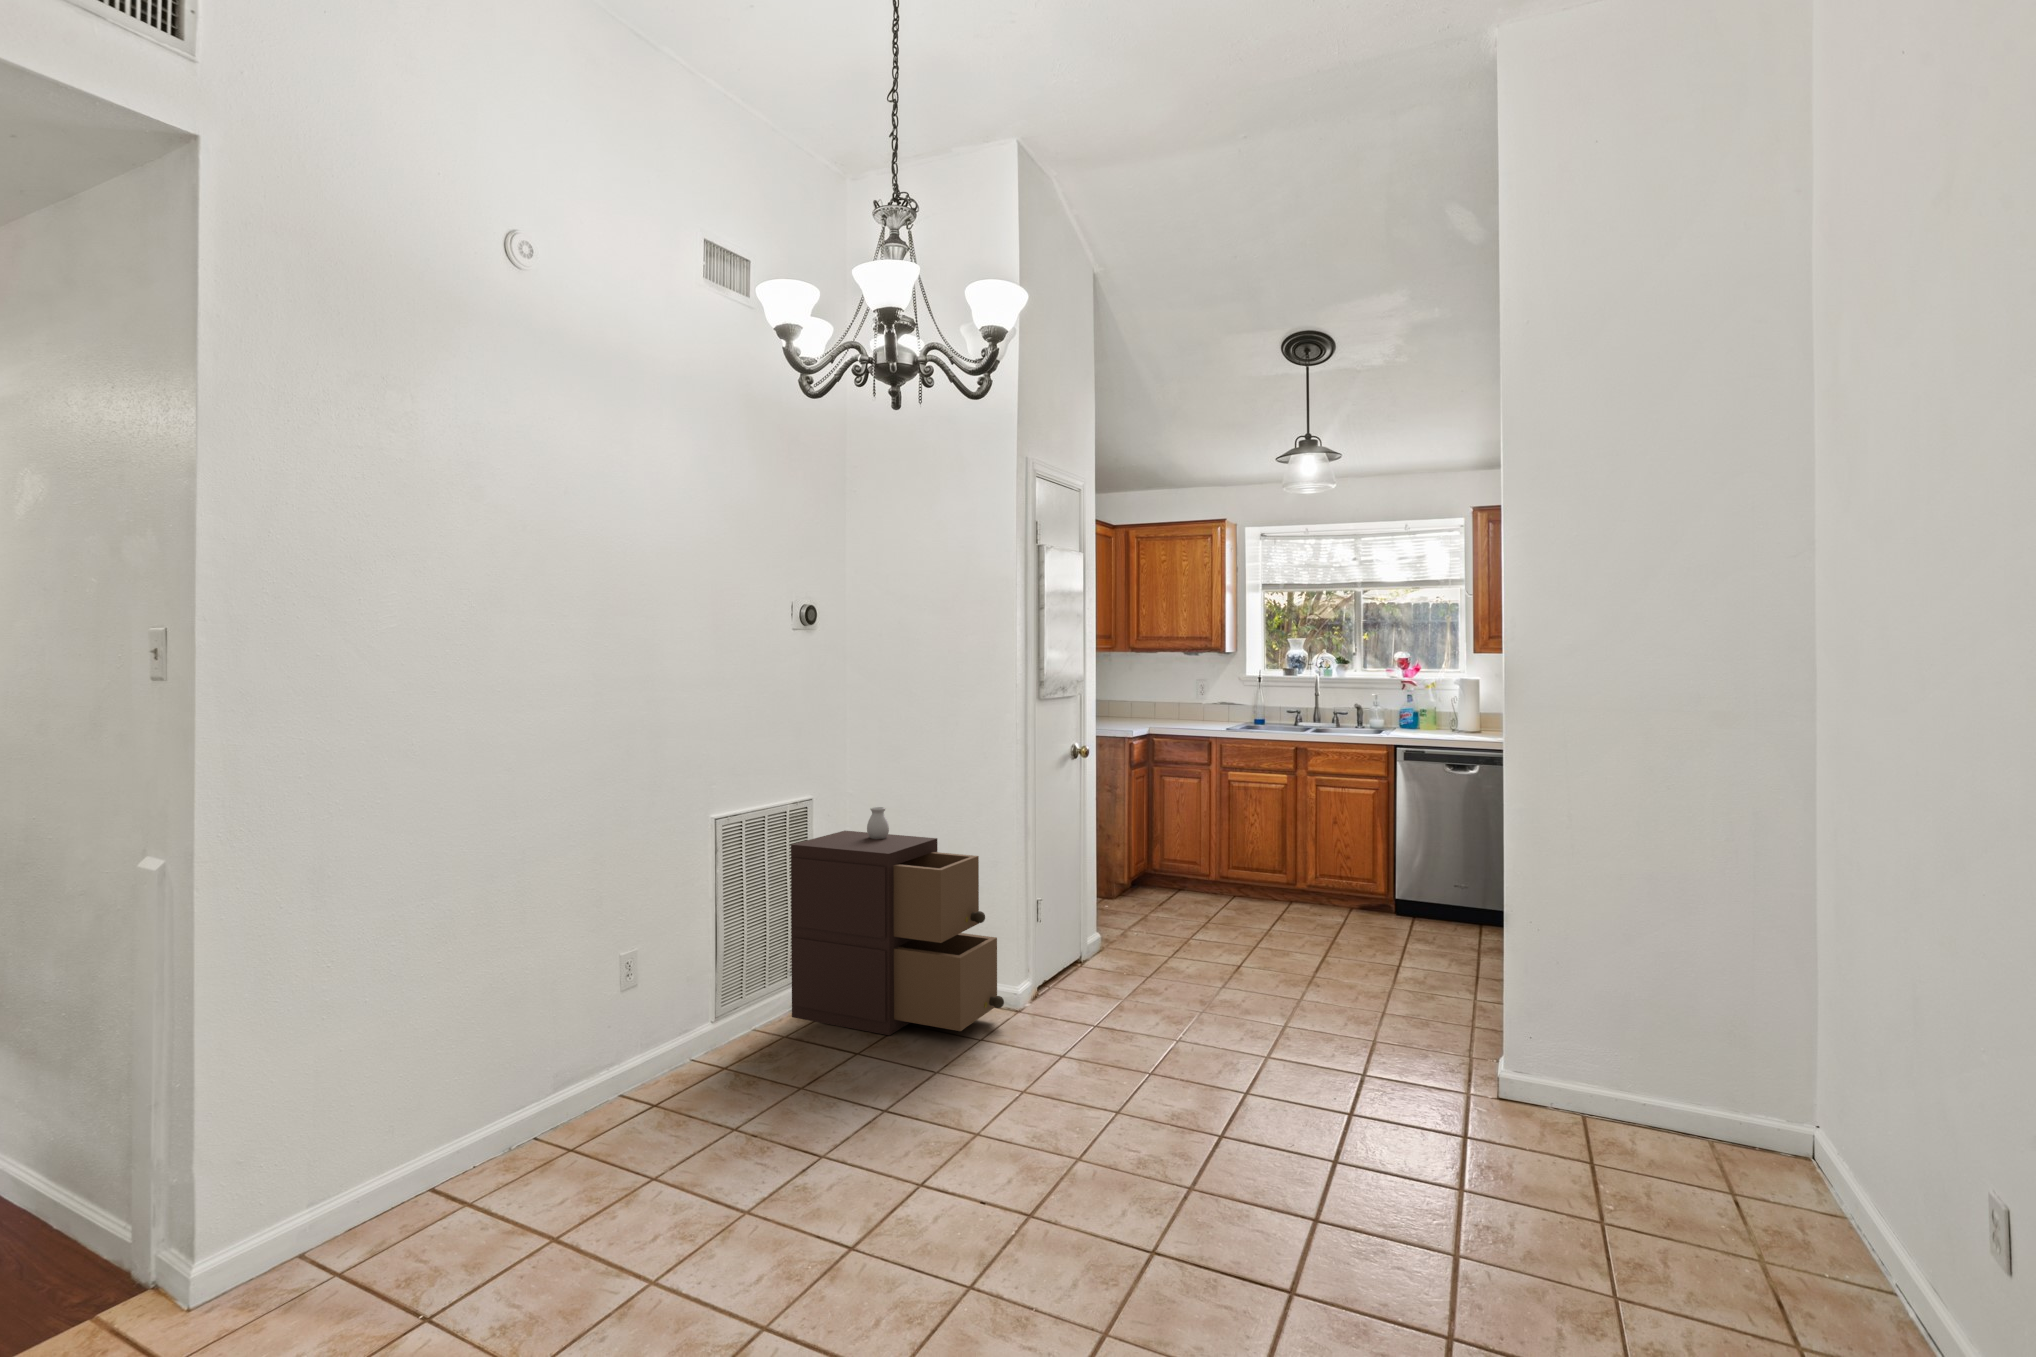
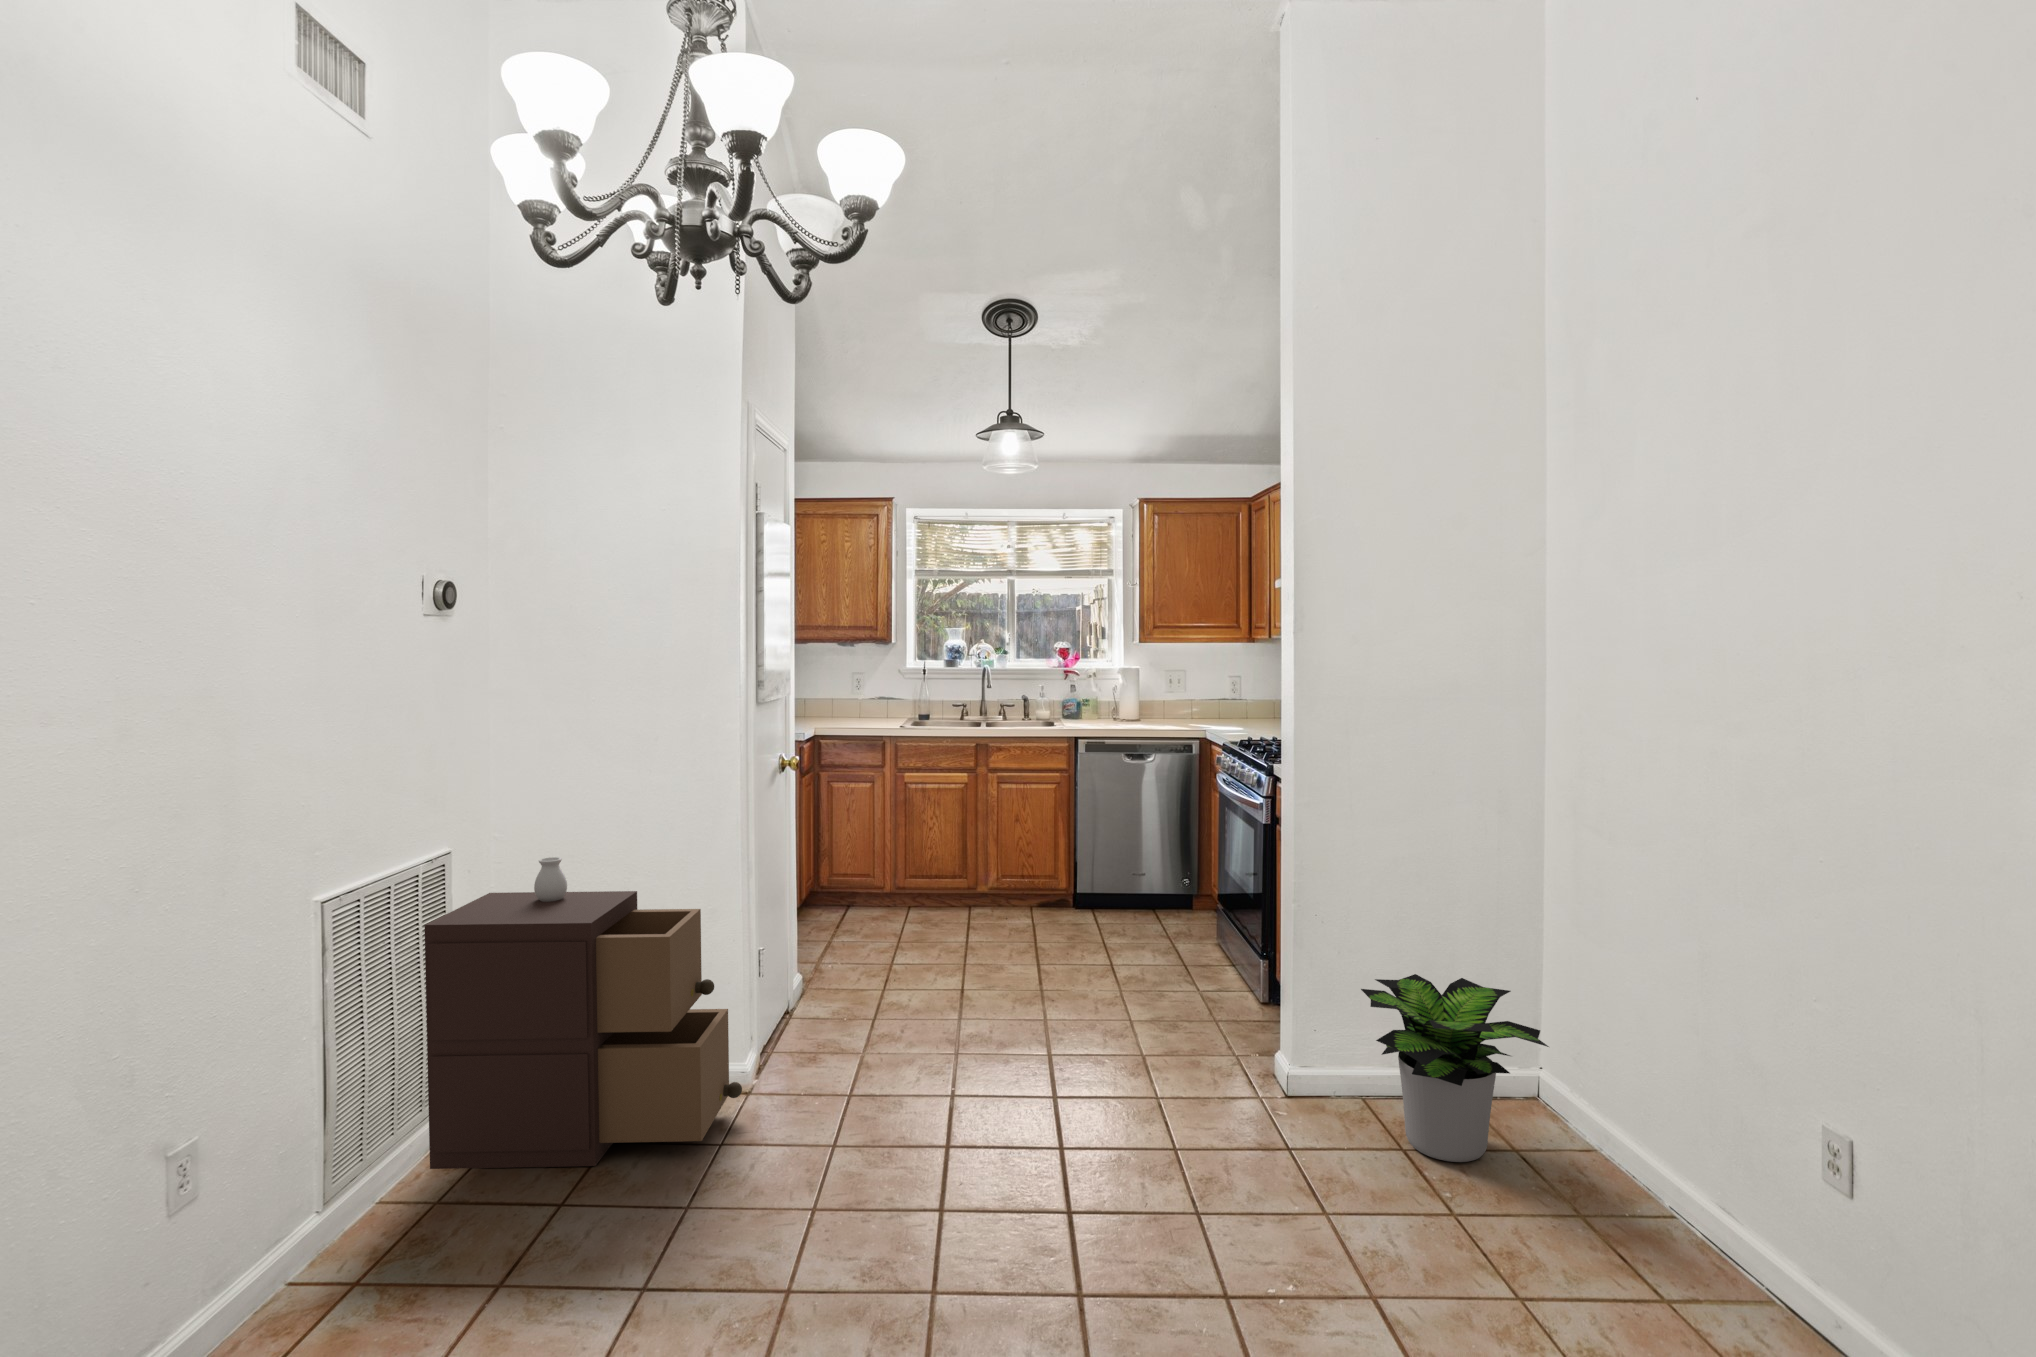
potted plant: none [1551,991,1771,1190] -> present [1361,974,1549,1162]

